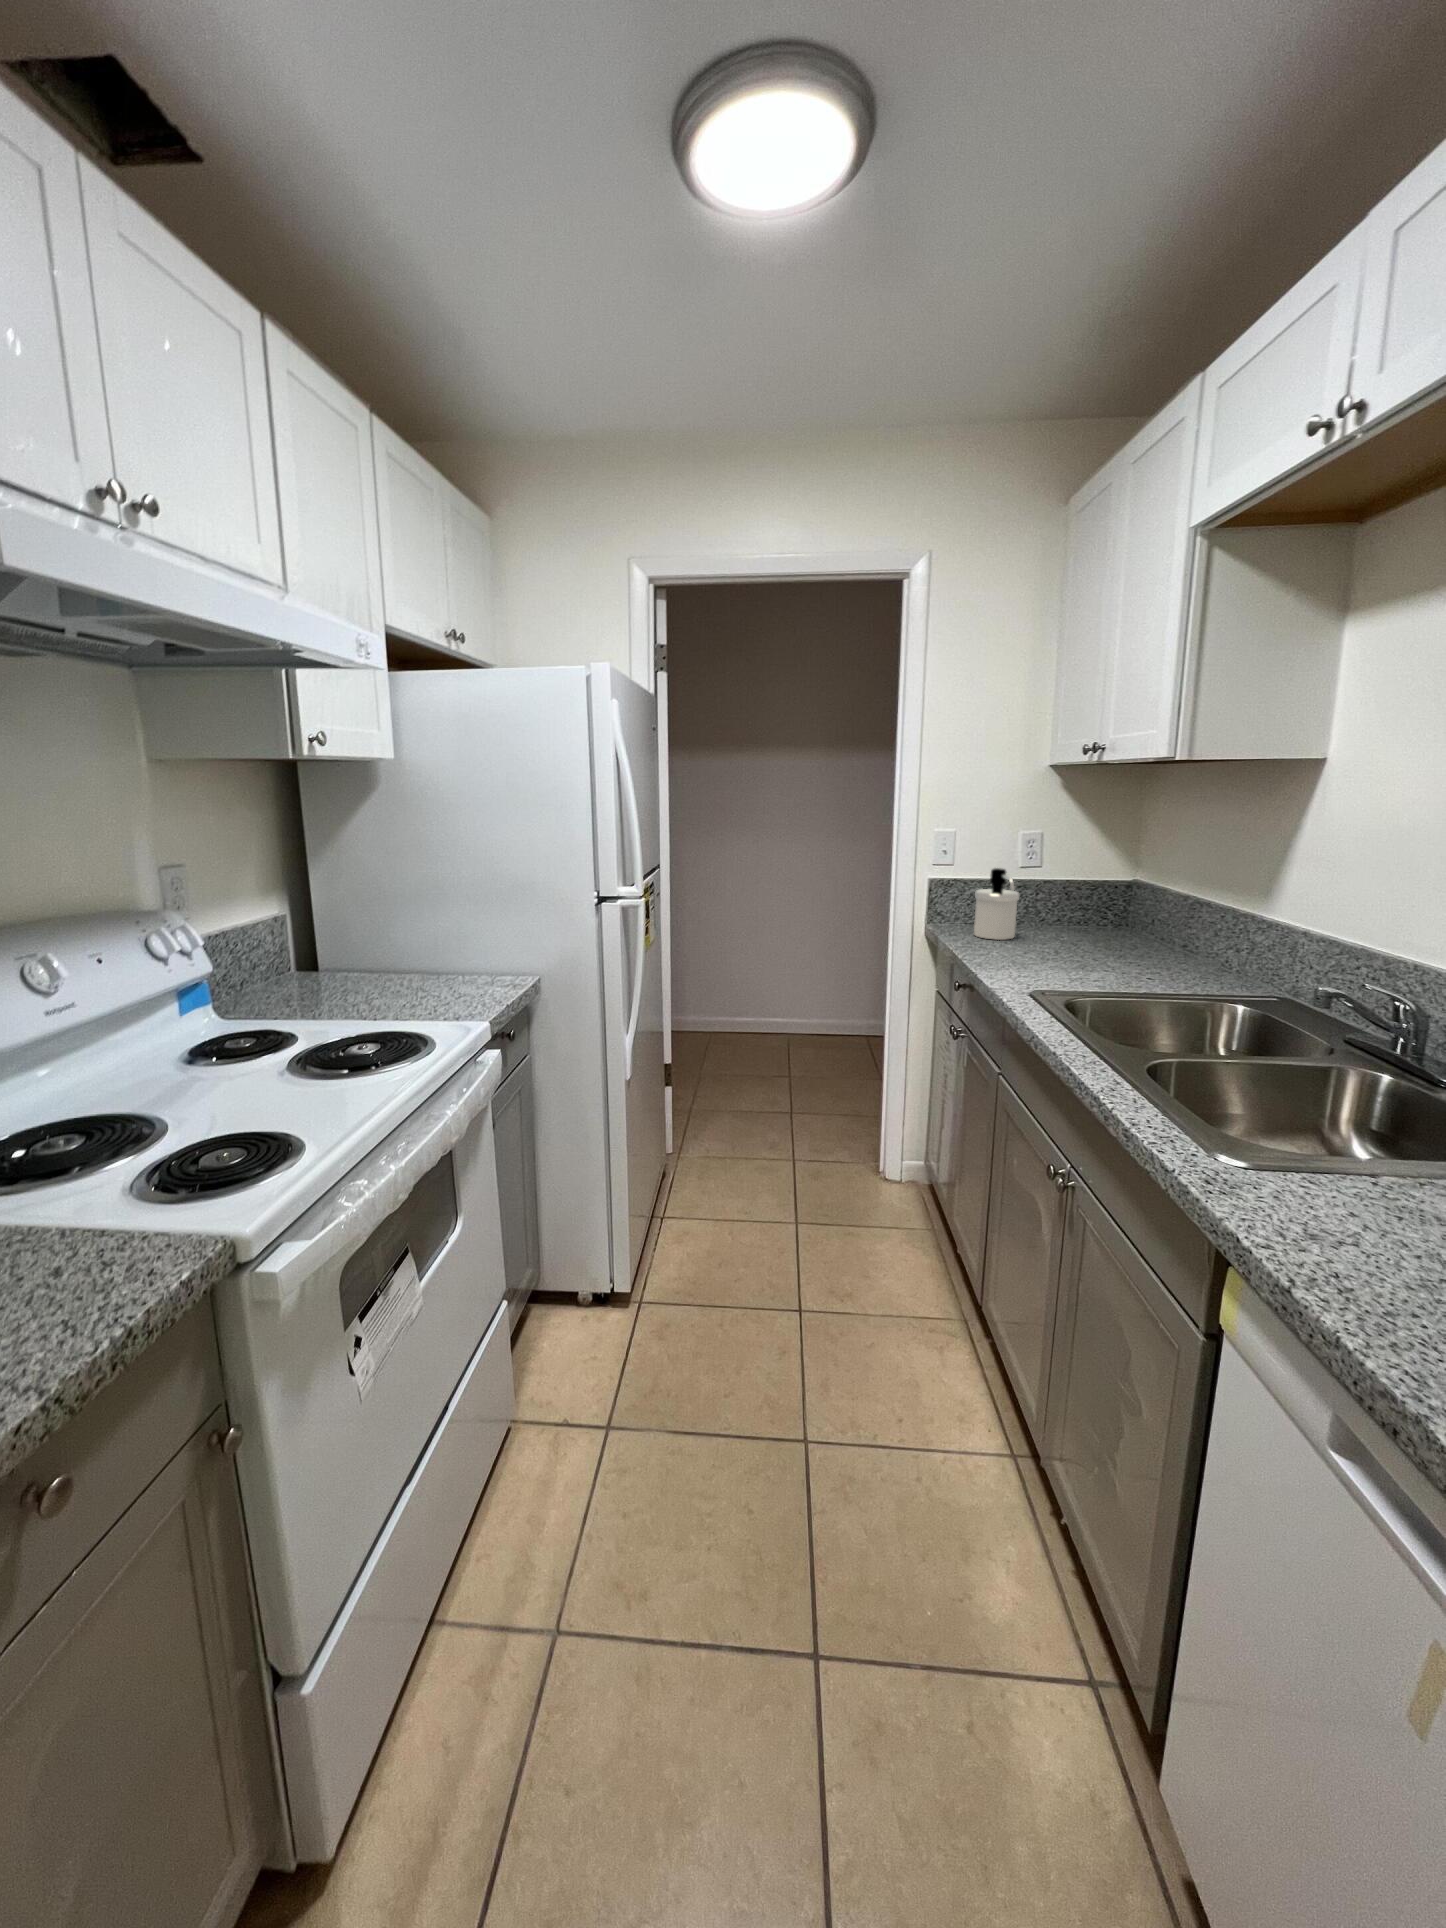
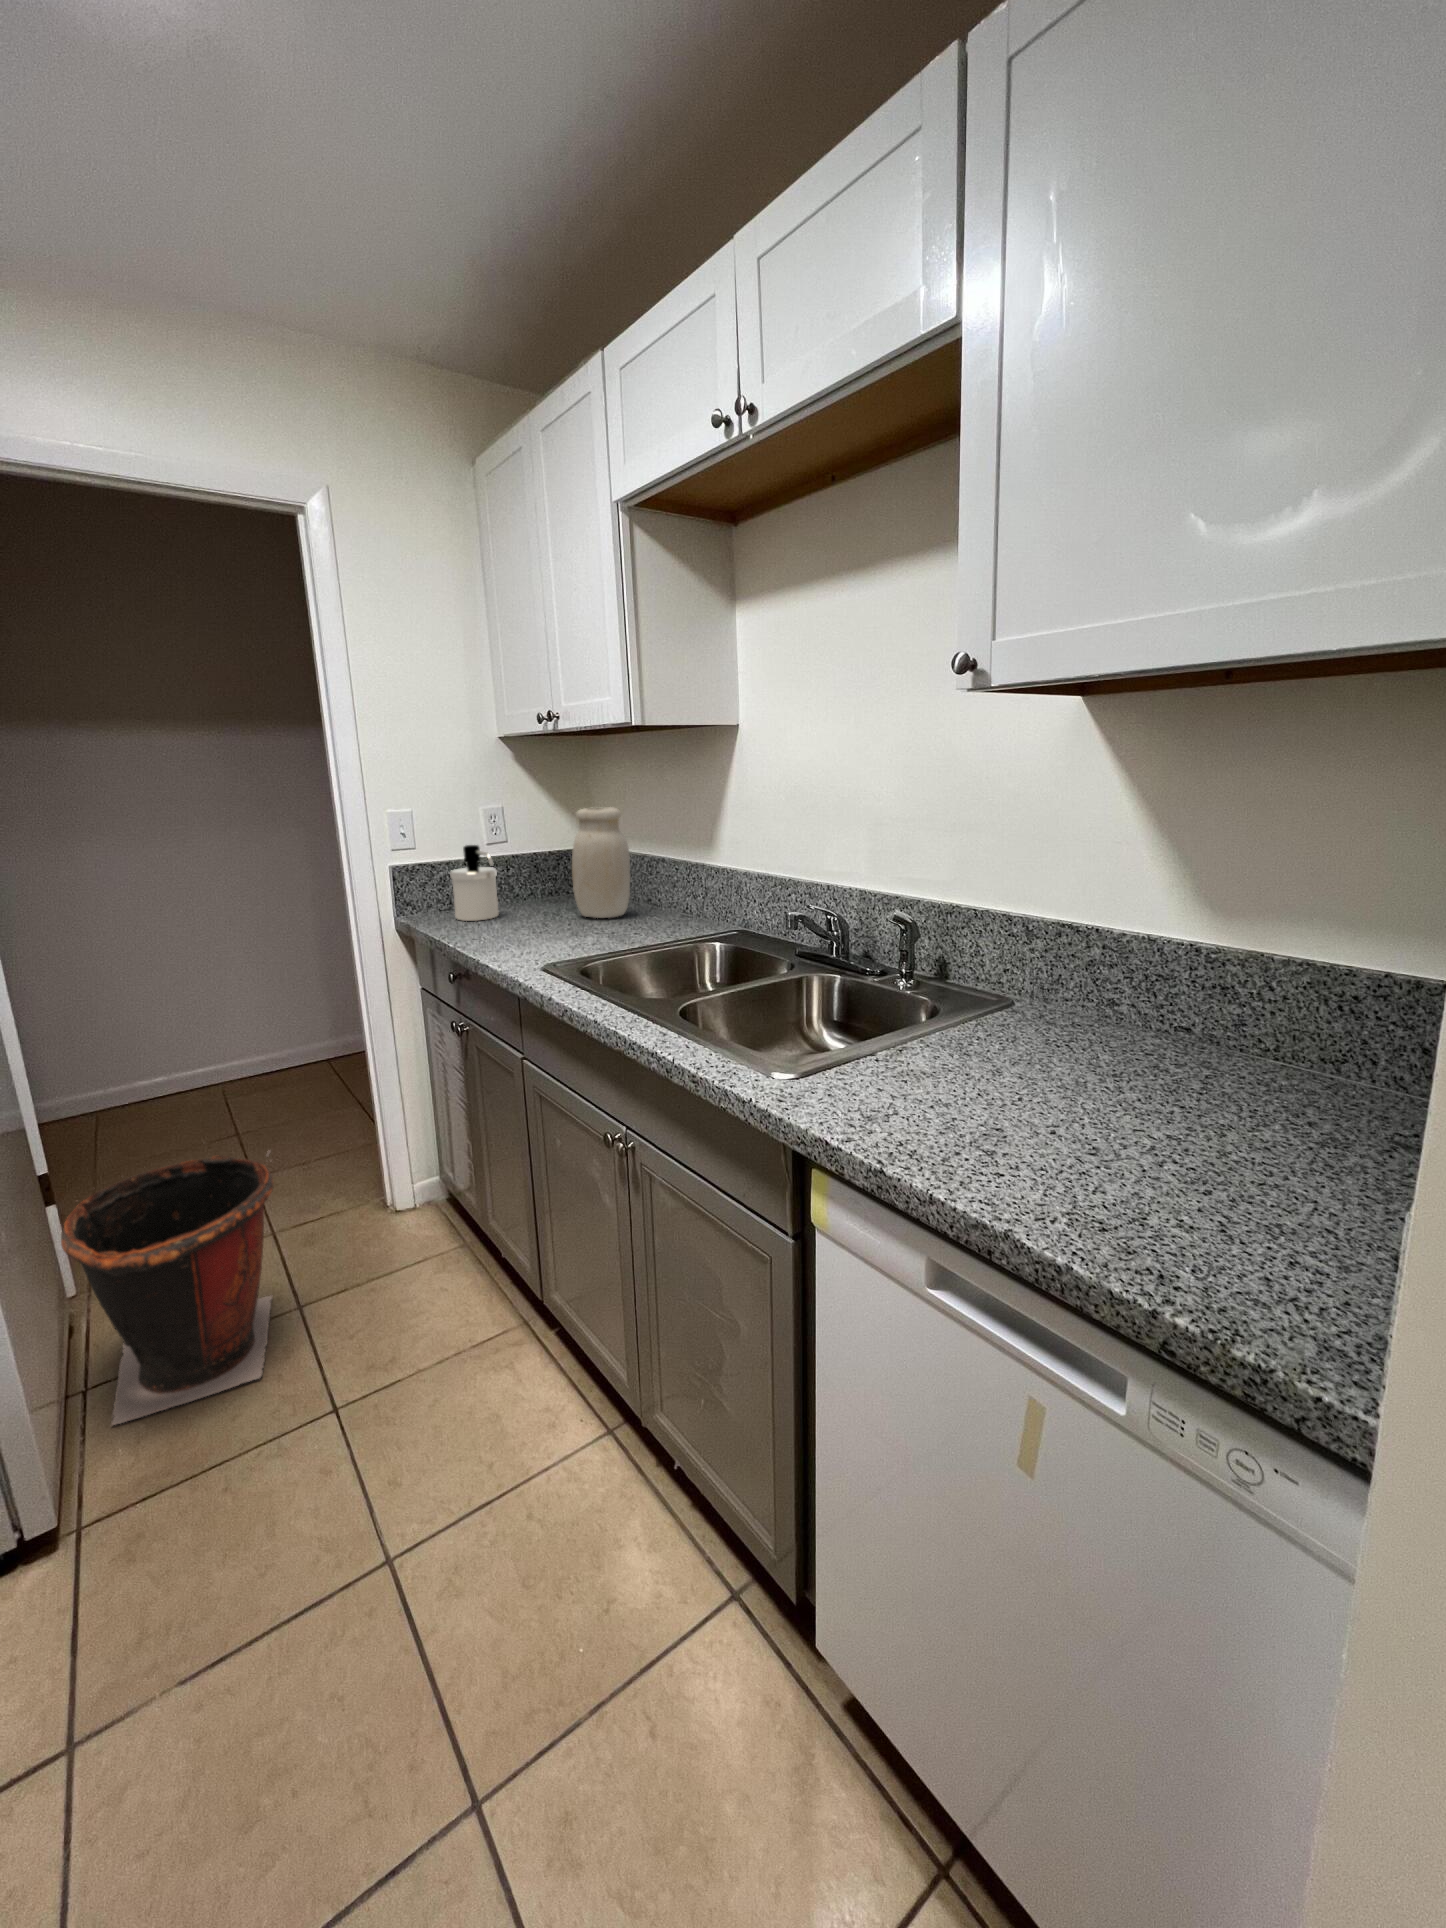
jar: none [1093,842,1164,958] -> present [572,807,630,918]
waste bin: none [665,1073,797,1262] -> present [61,1151,273,1426]

